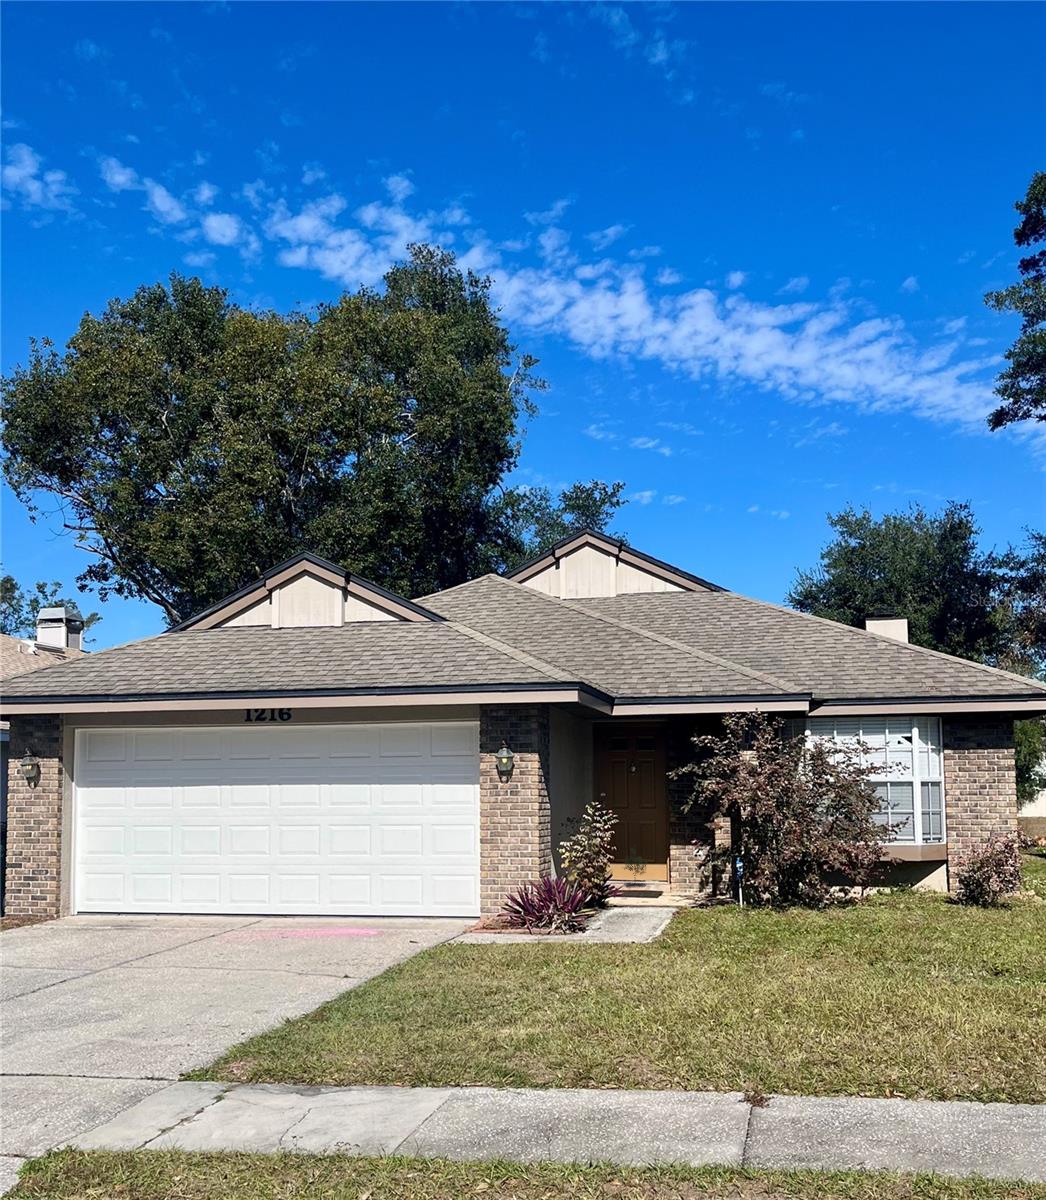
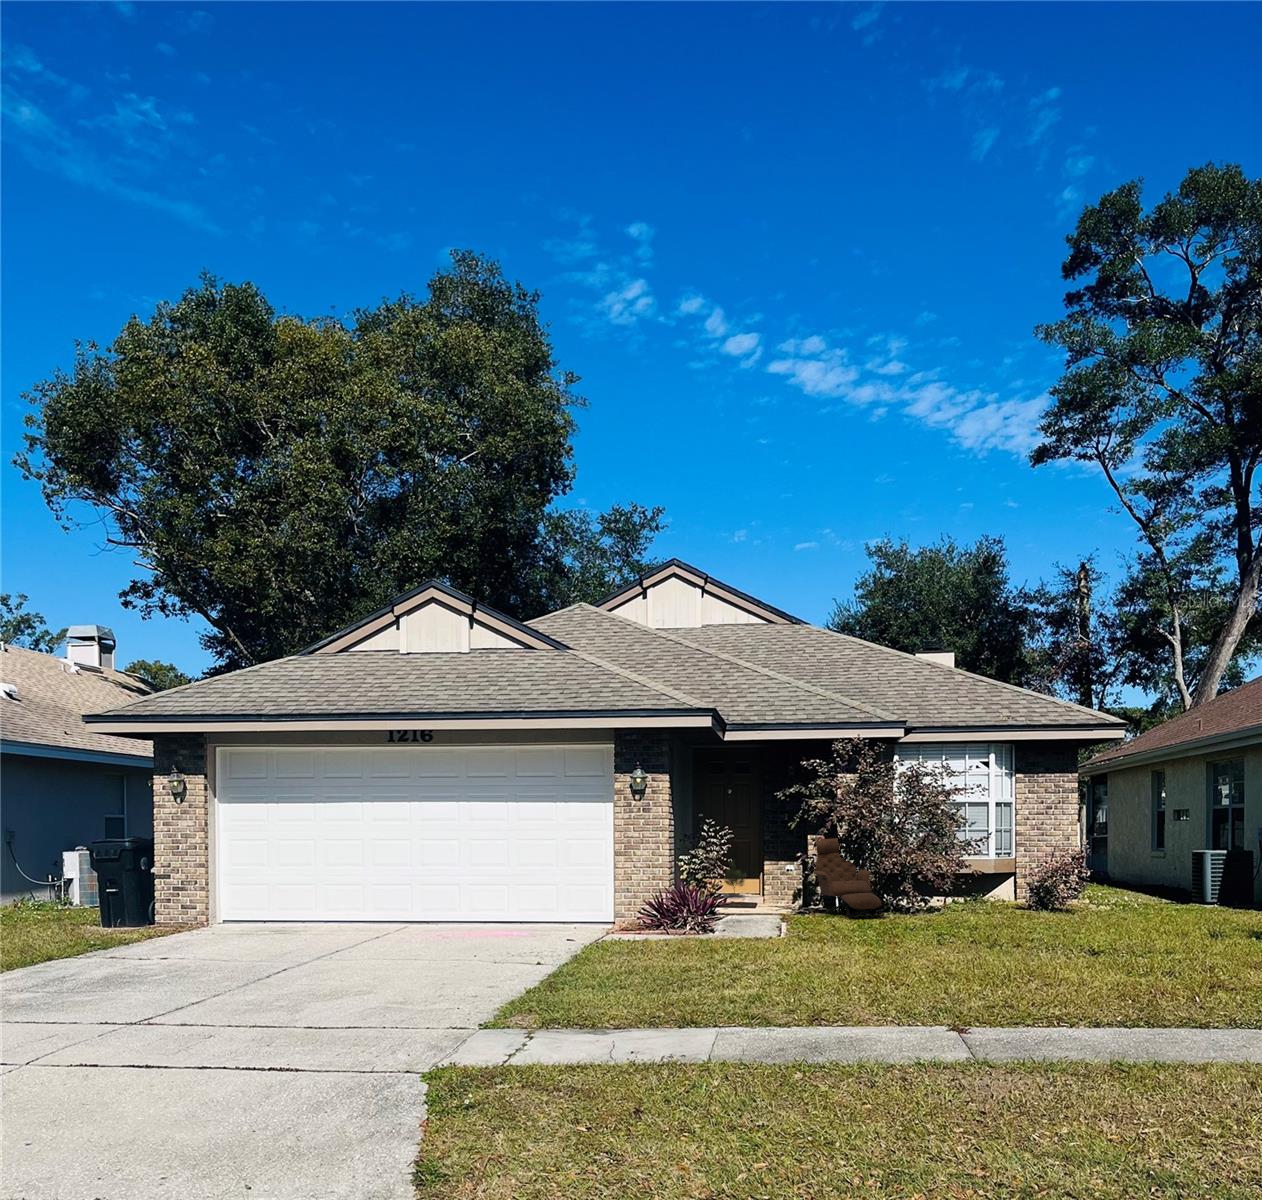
lounge chair: none [709,823,779,913] -> present [814,838,881,919]

